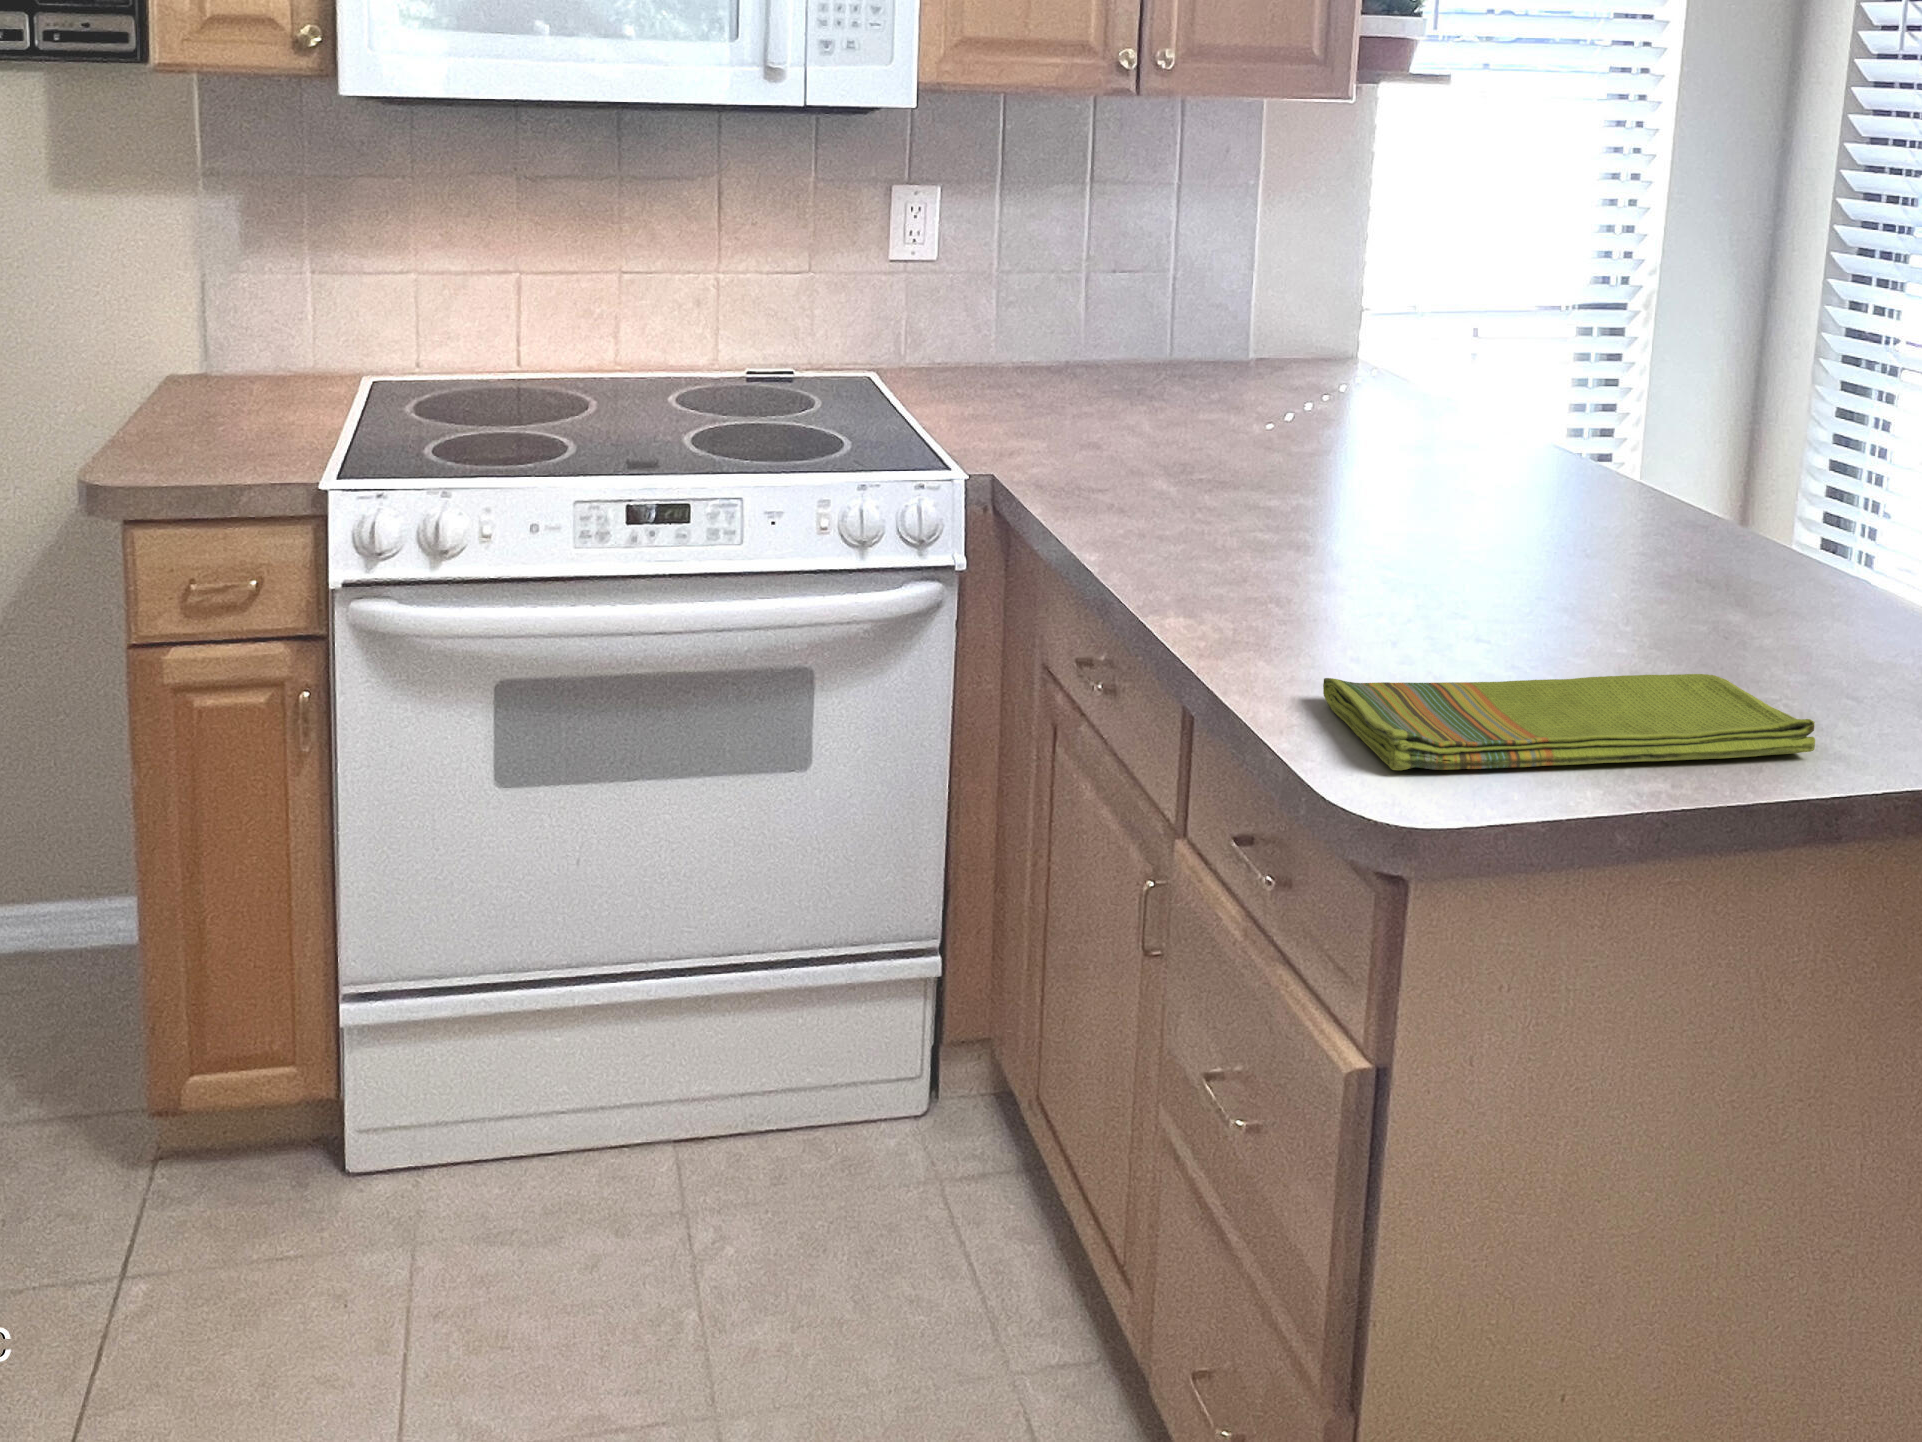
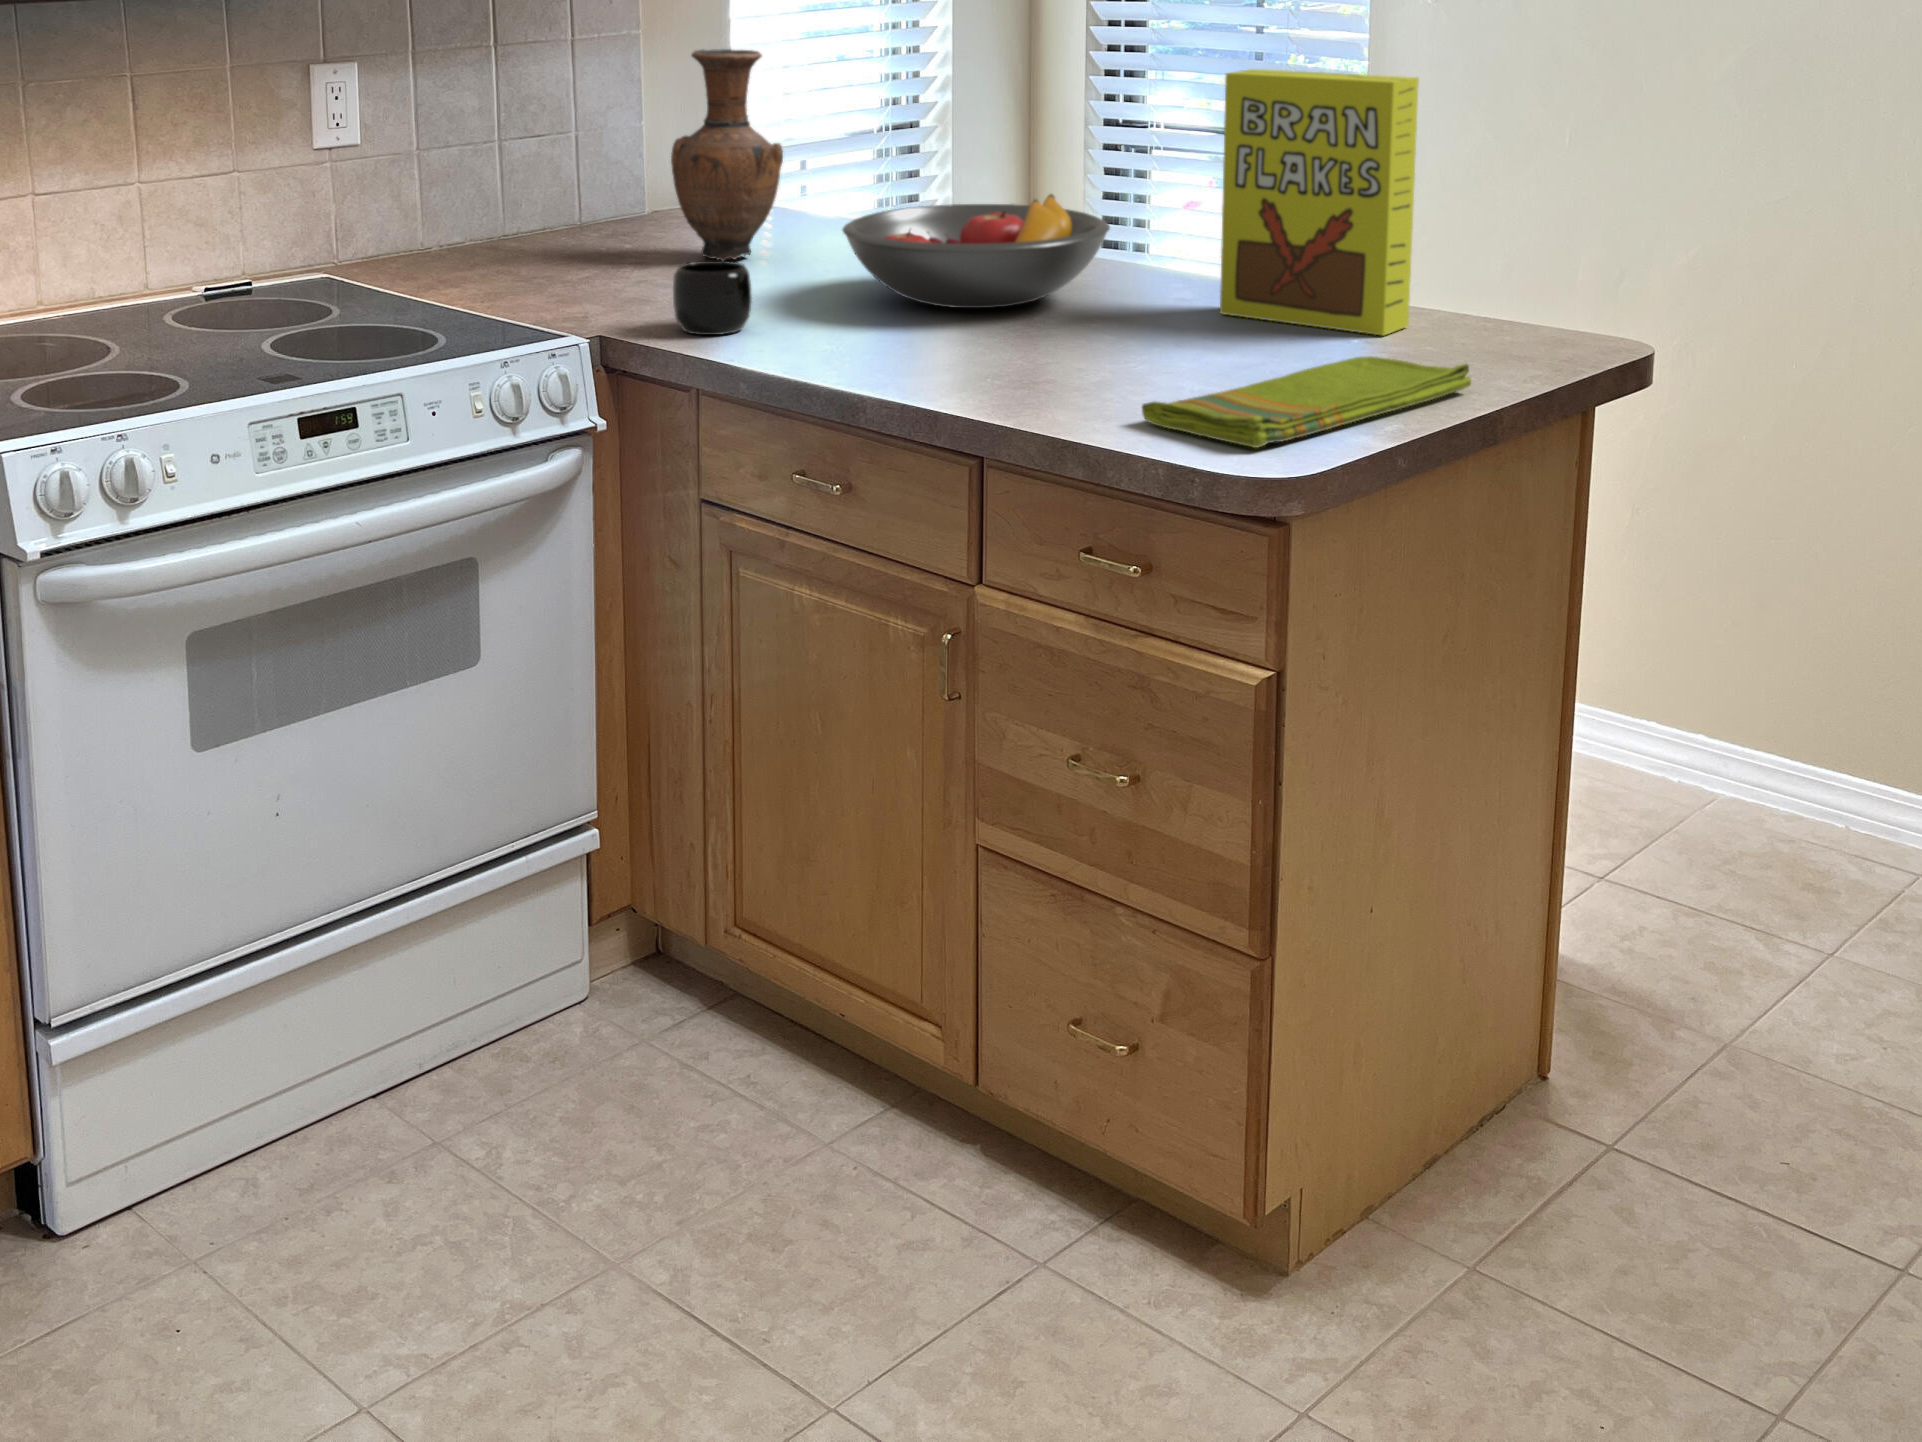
vase: none [1190,206,1306,420] -> present [671,49,783,261]
cereal box: none [1652,293,1913,650] -> present [1220,69,1419,335]
fruit bowl: none [1258,395,1565,521] -> present [843,194,1110,308]
mug: none [1050,418,1141,497] -> present [673,261,752,335]

